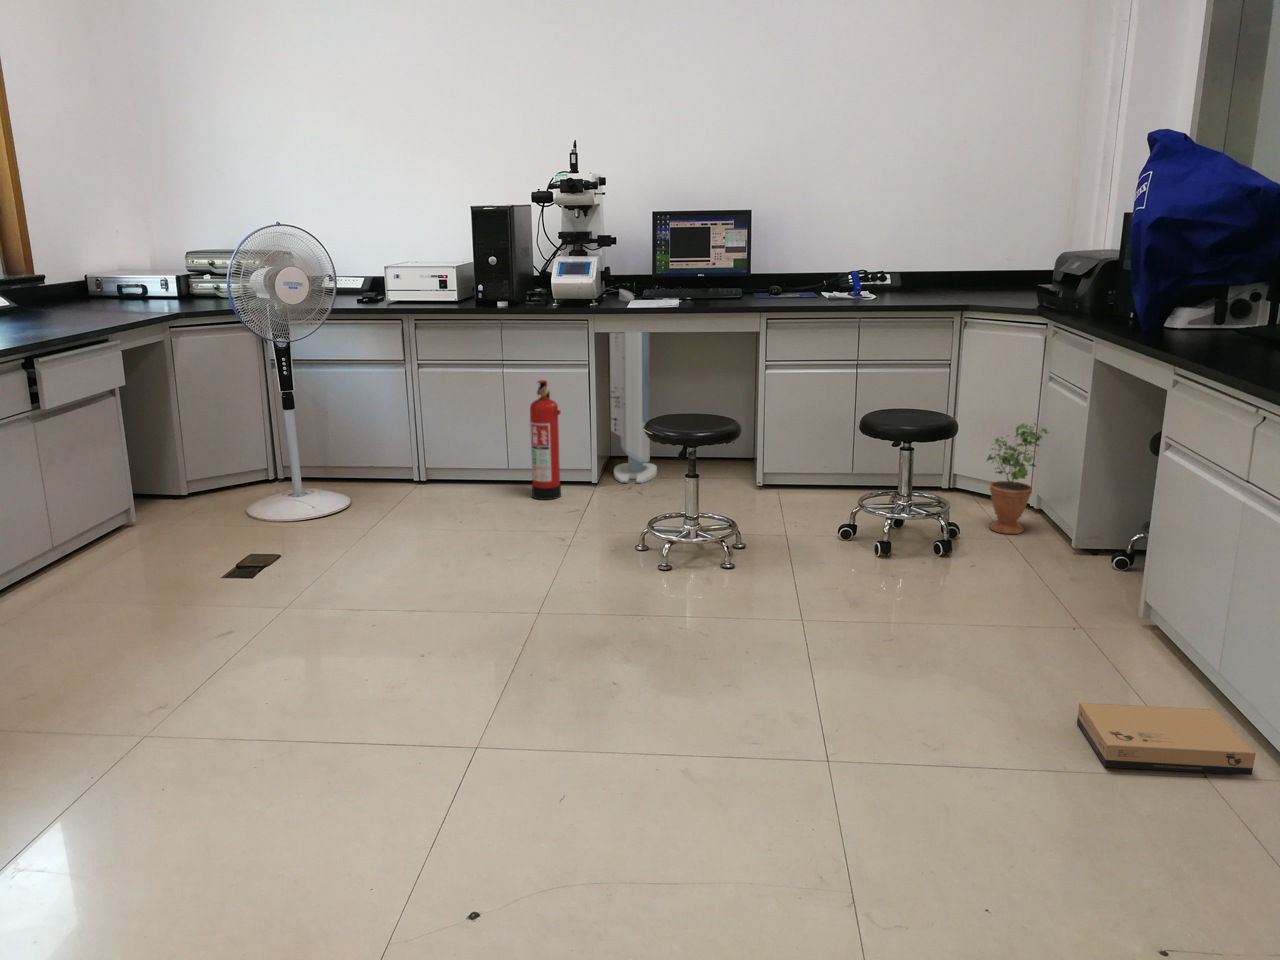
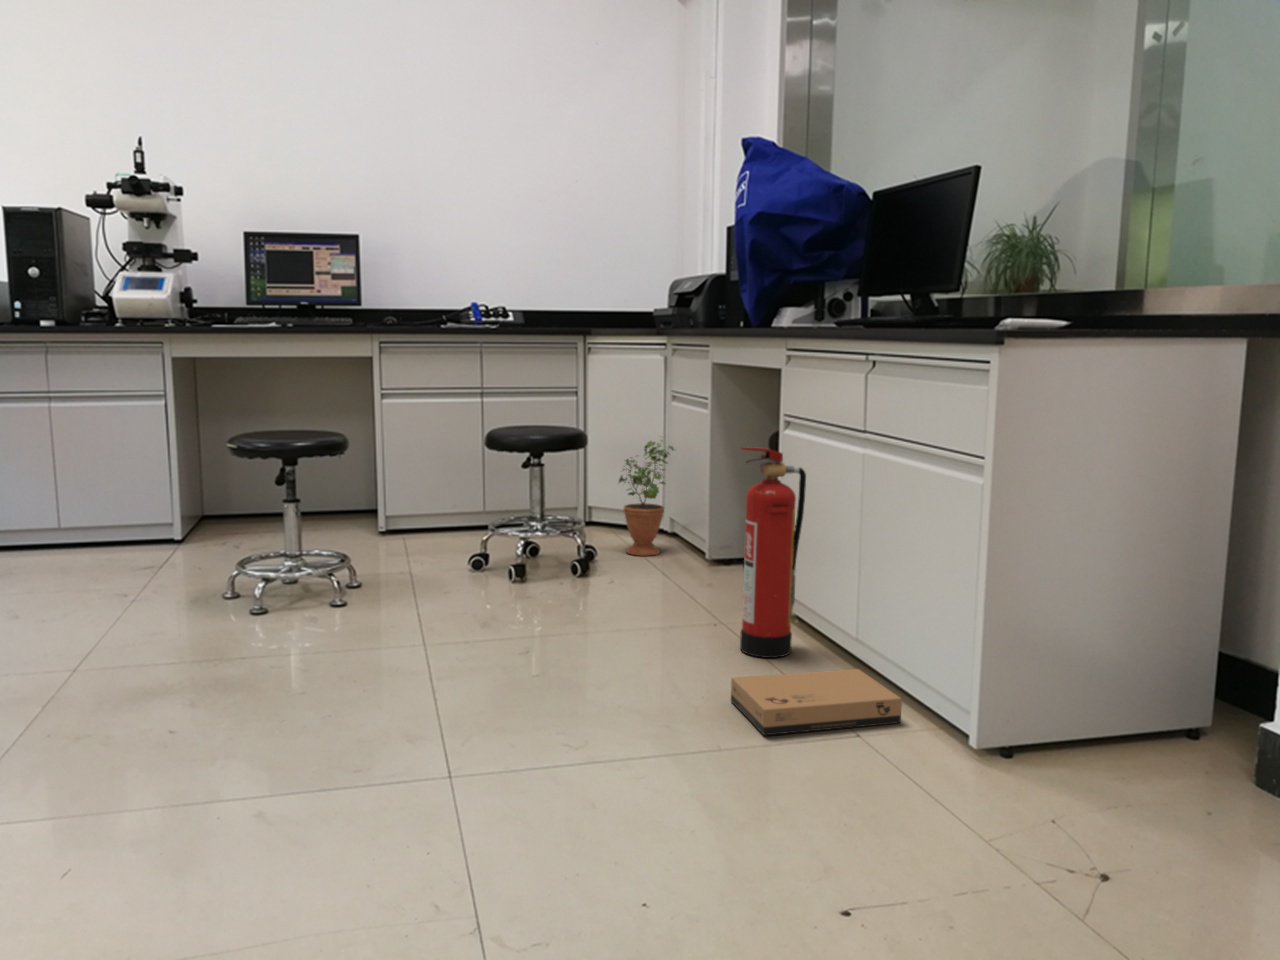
air purifier: present [610,289,657,483] -> none [193,314,259,540]
fire extinguisher: present [530,380,561,500] -> present [740,447,806,658]

